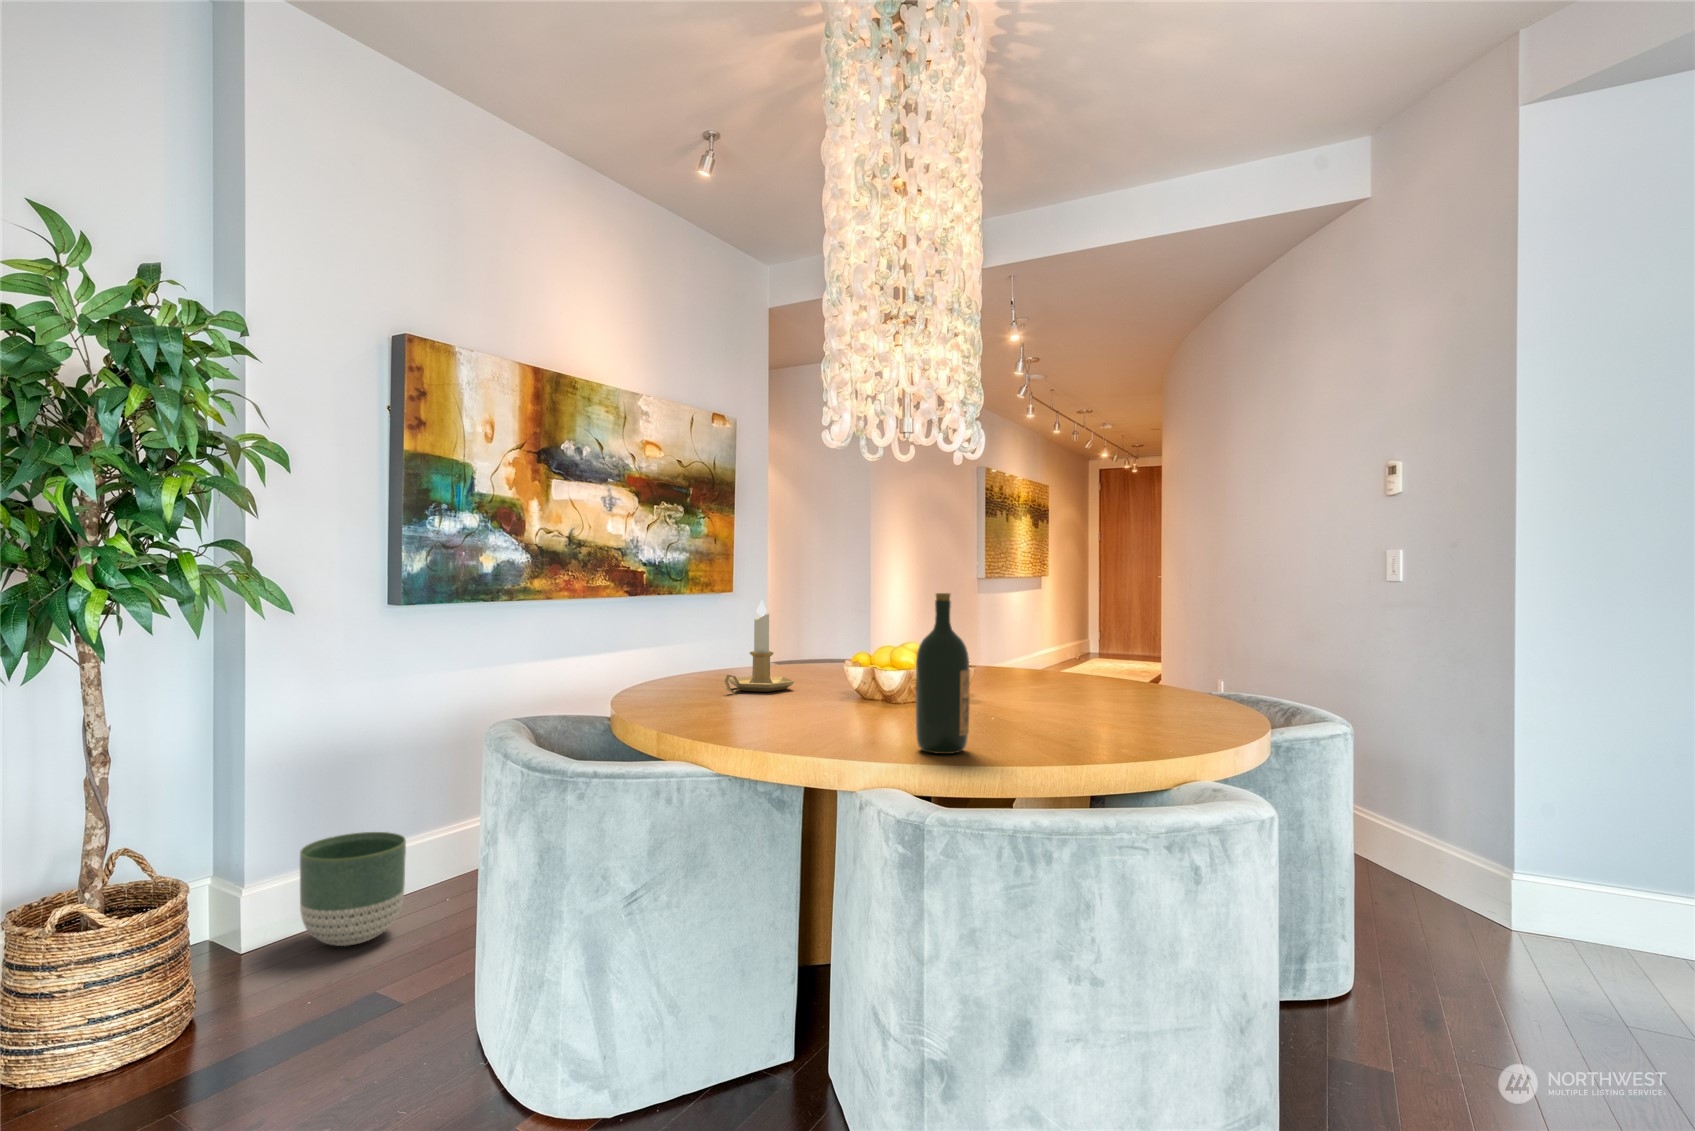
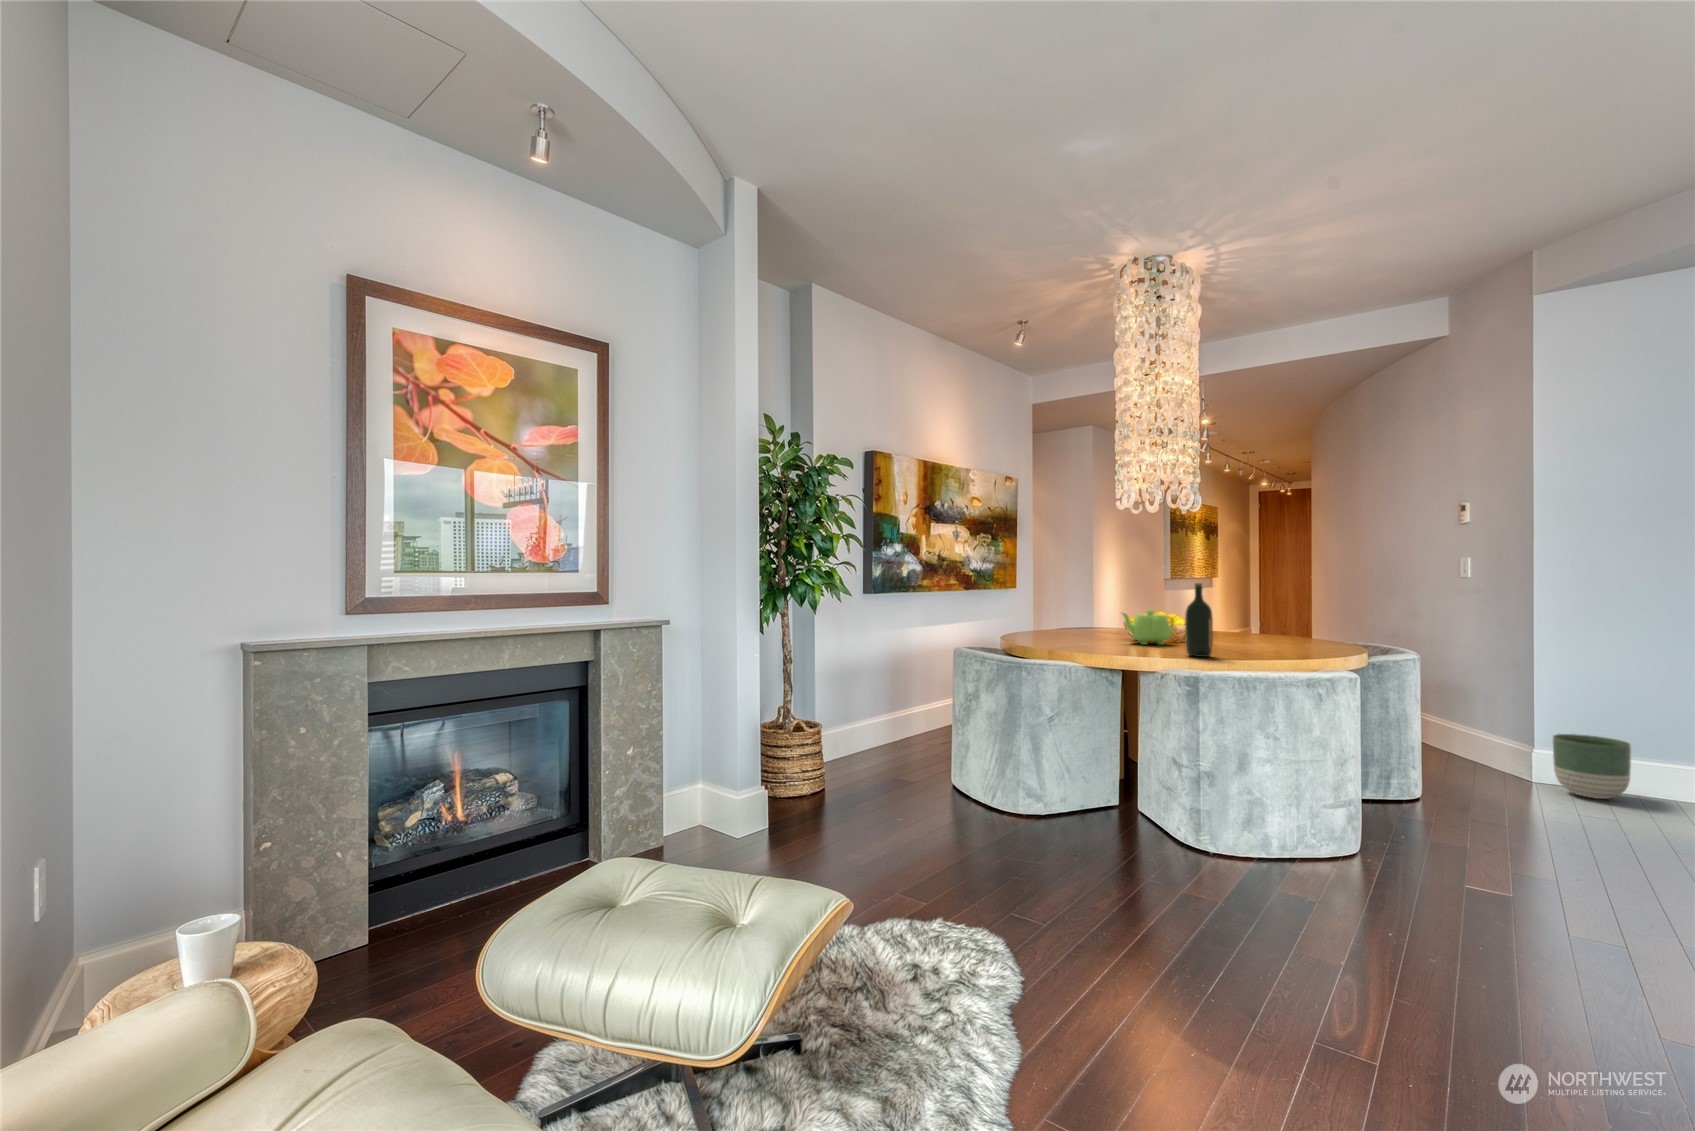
candlestick: present [725,600,794,692] -> none [1059,589,1096,637]
teapot: none [818,643,920,712] -> present [1122,610,1174,645]
planter: present [300,832,406,946] -> present [1553,734,1631,799]

